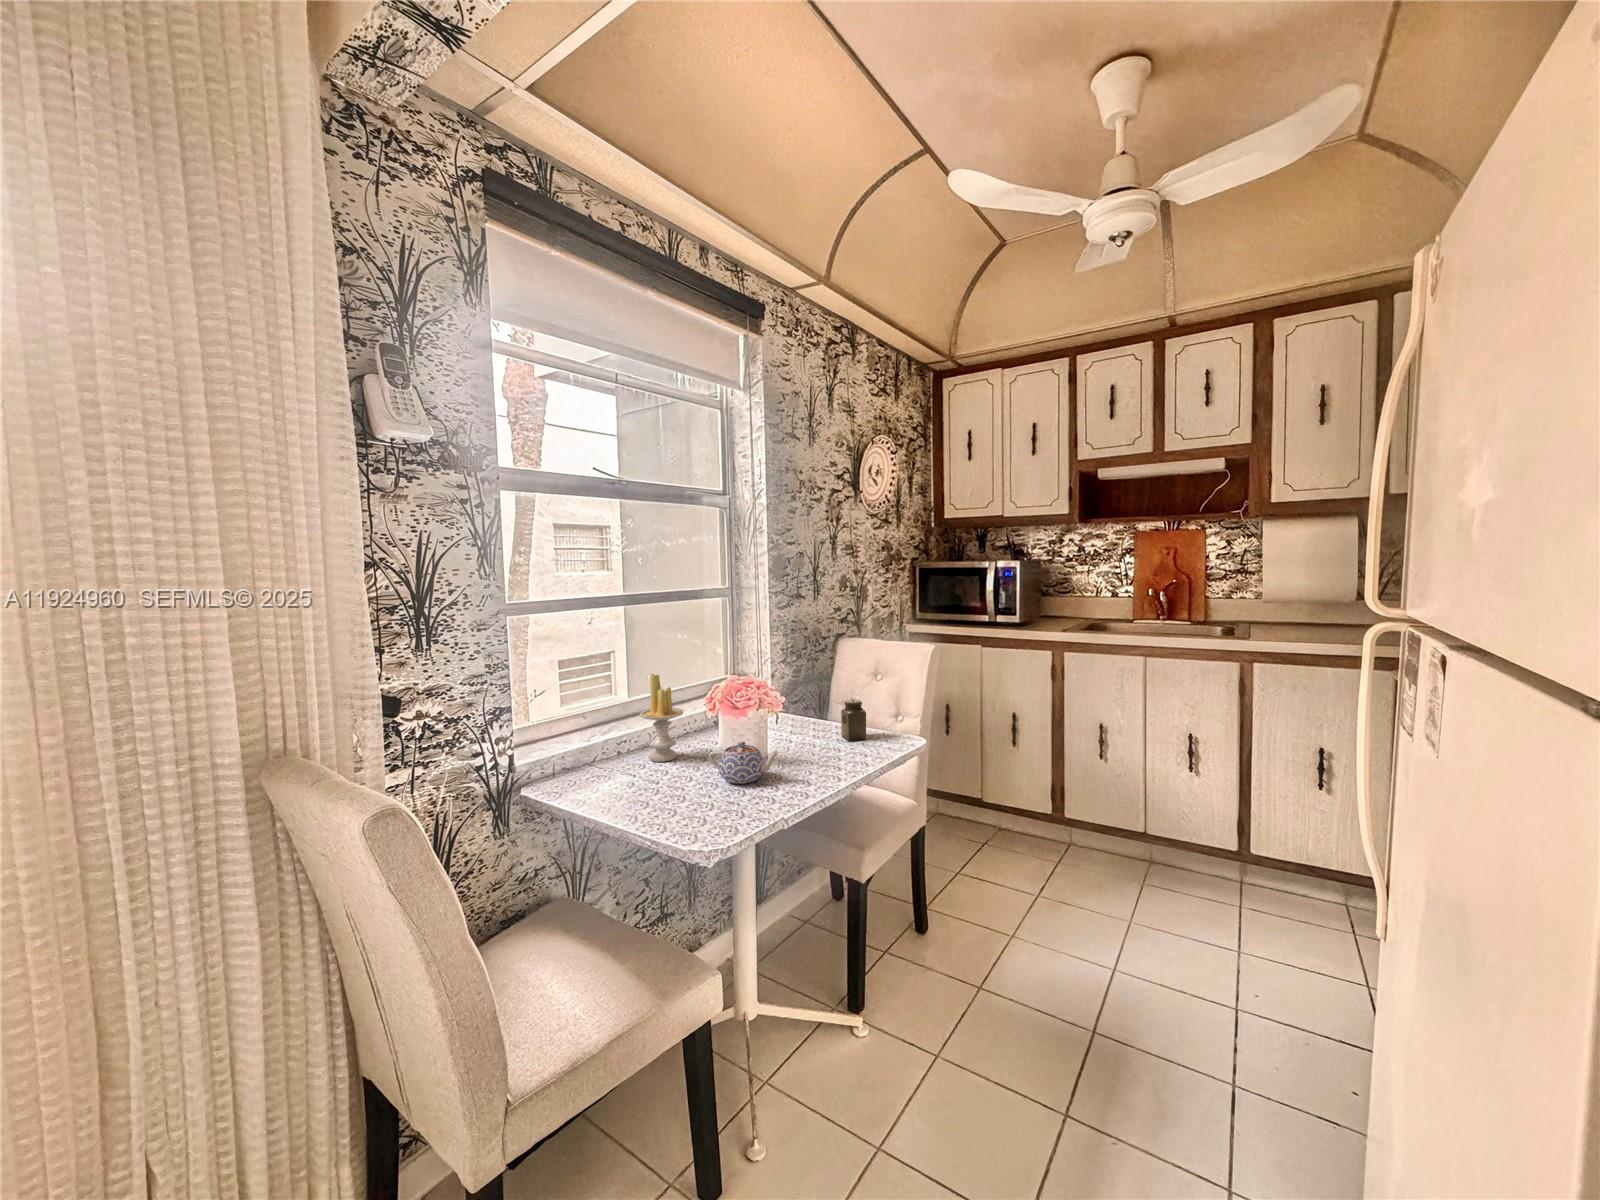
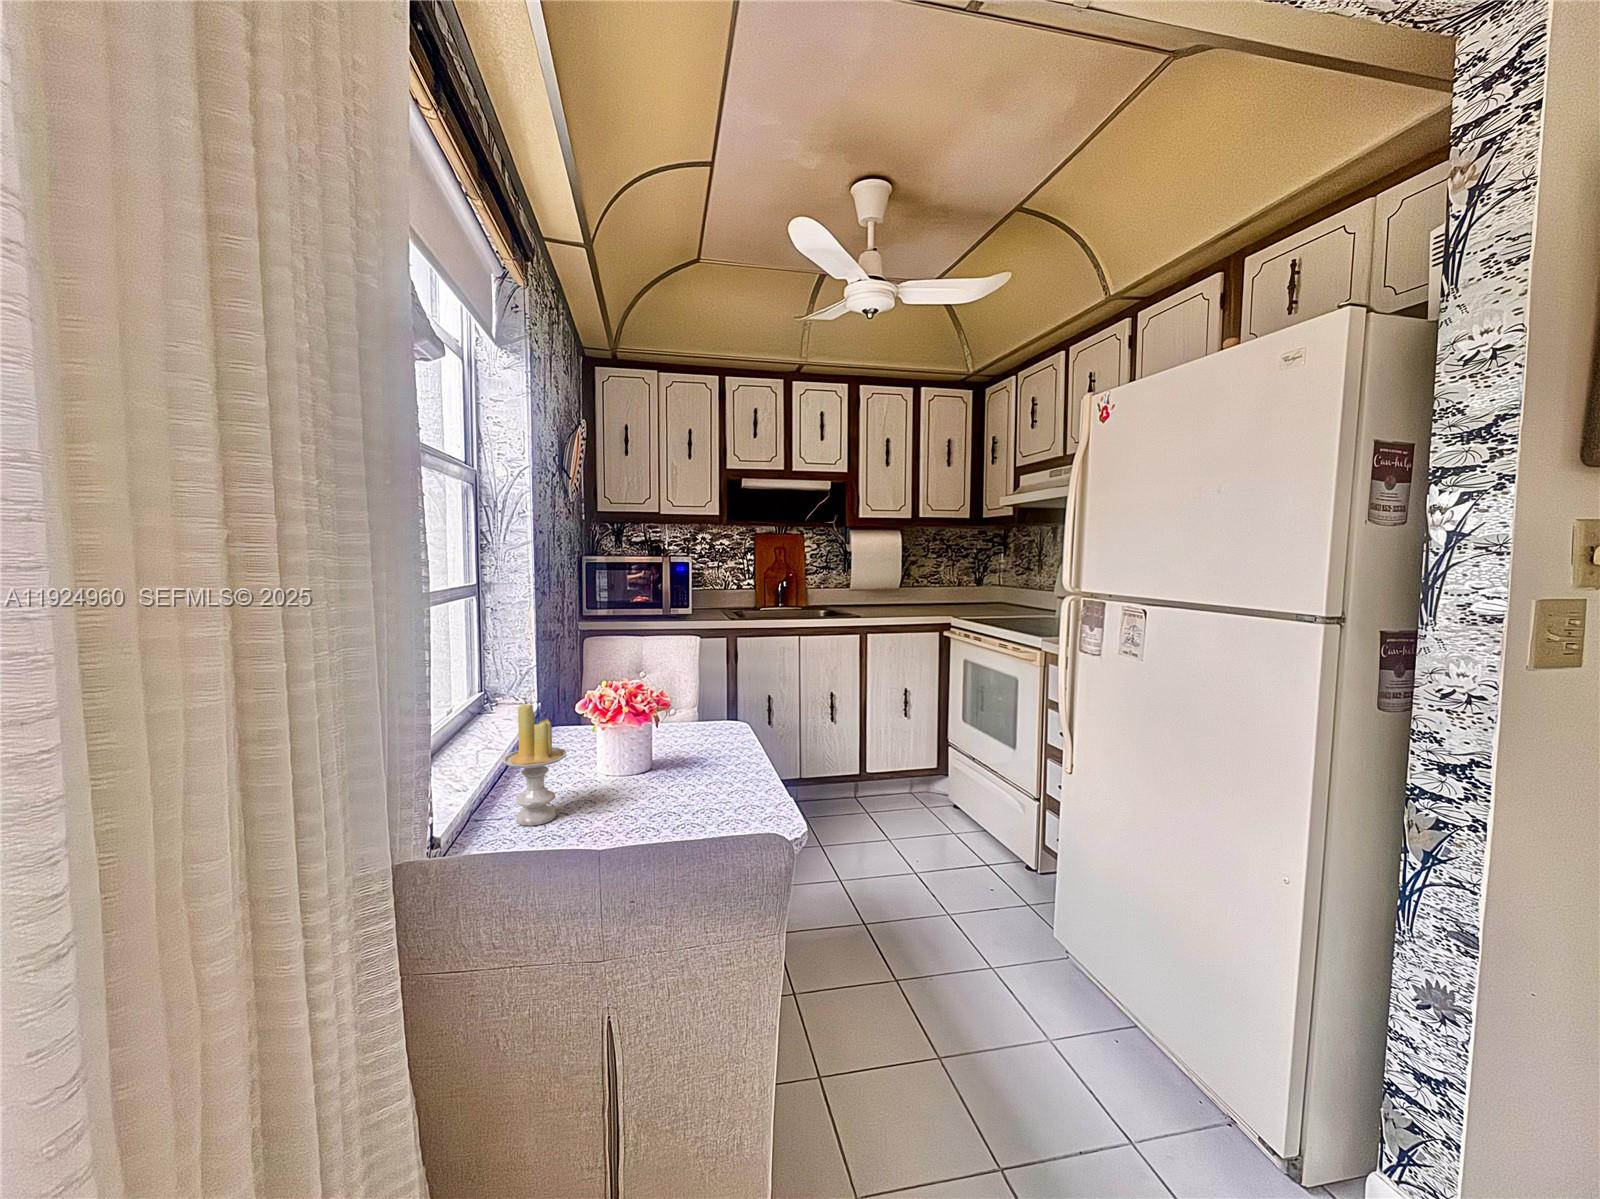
salt shaker: present [841,699,866,741] -> none [683,701,712,746]
teapot: present [709,742,780,783] -> none [643,763,726,814]

